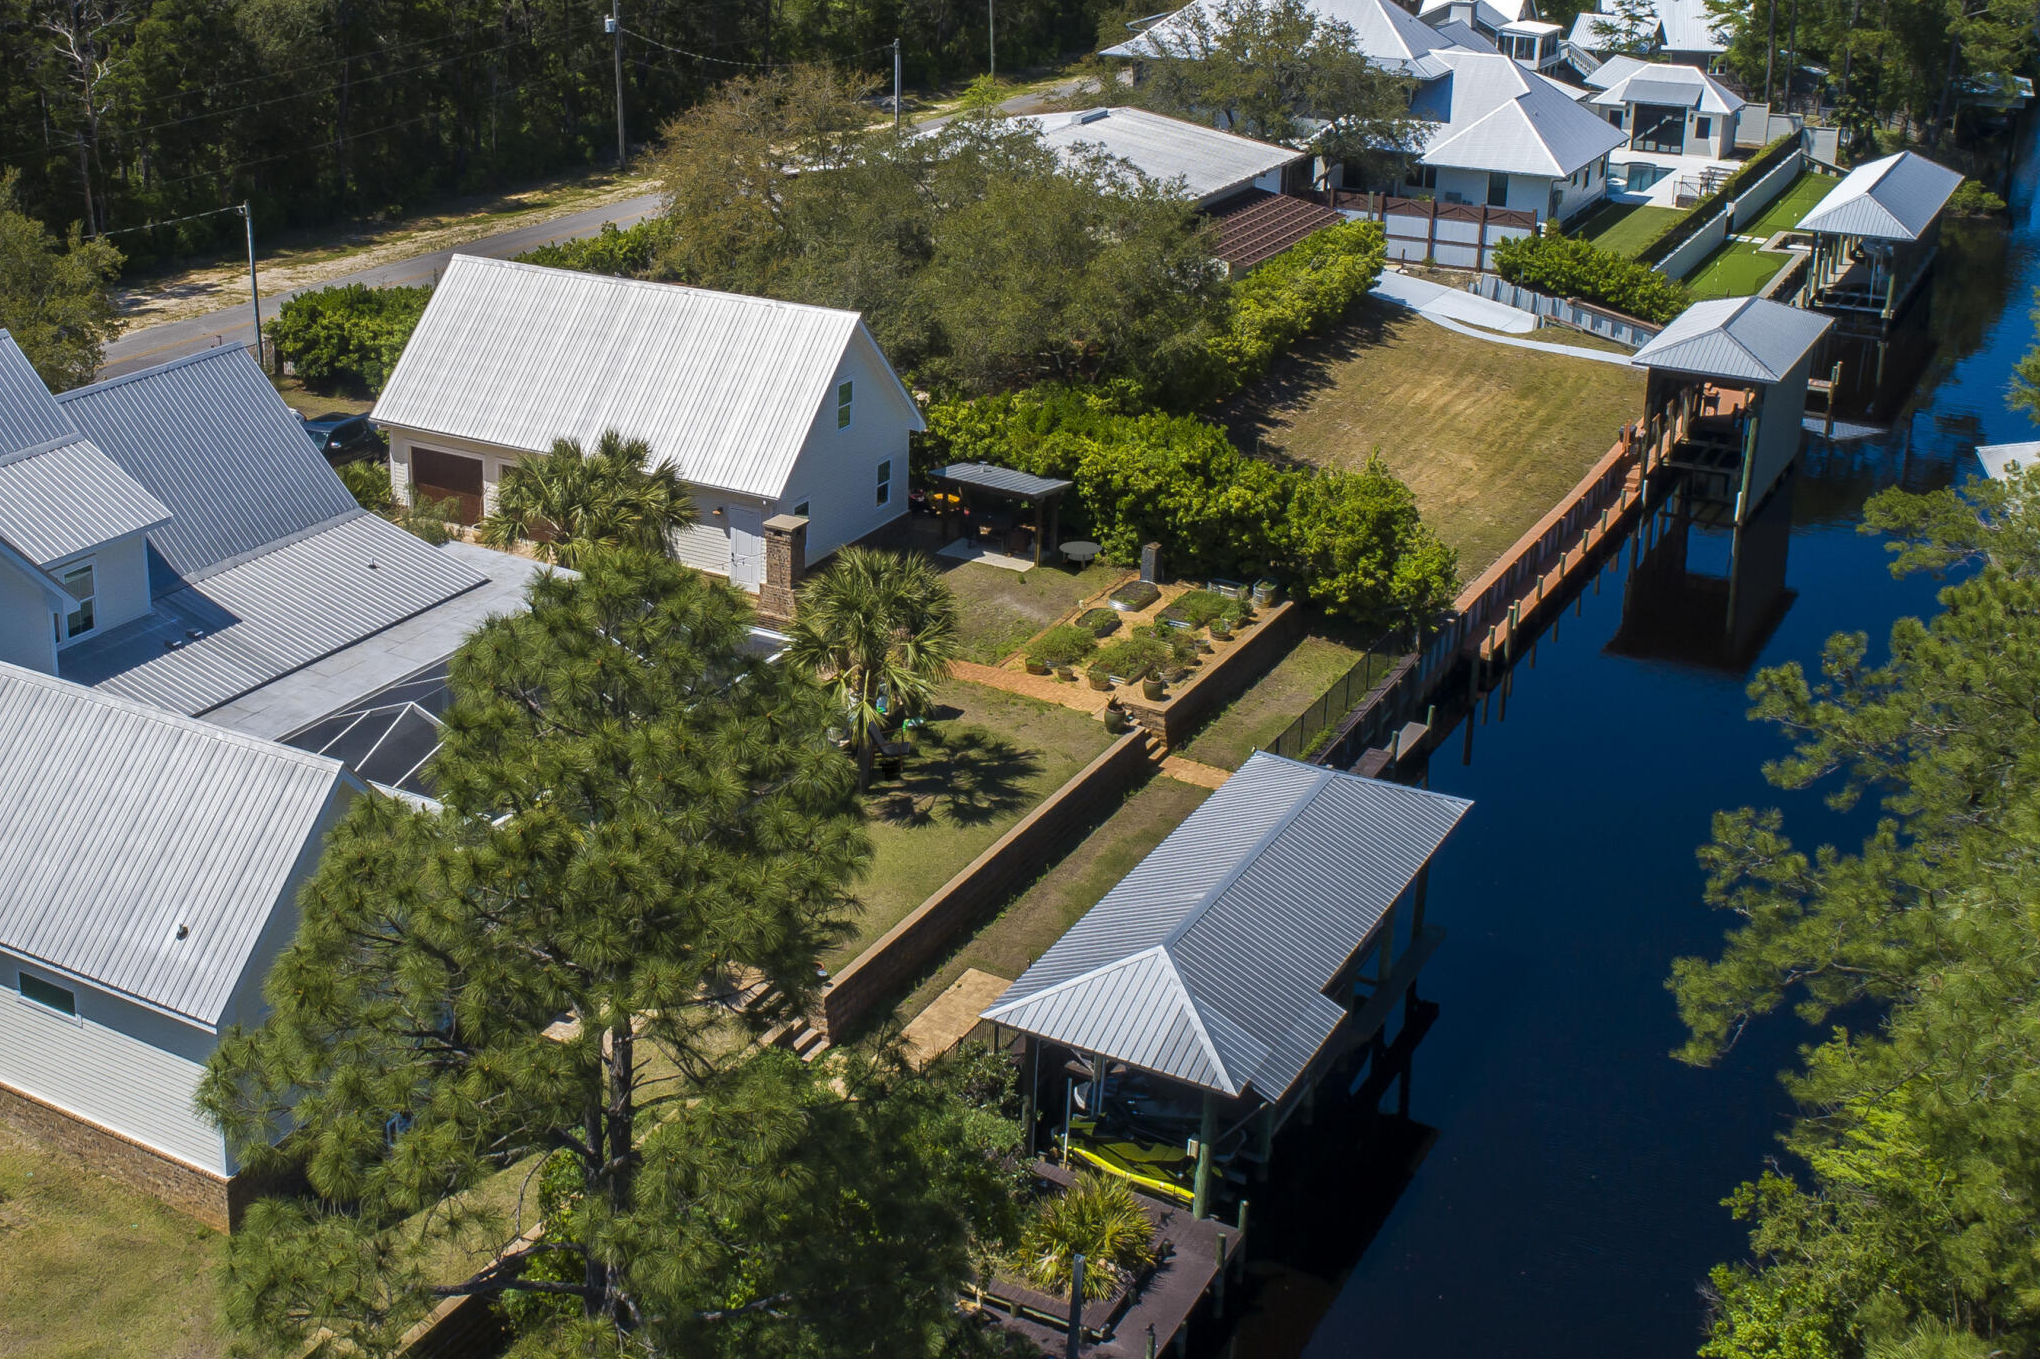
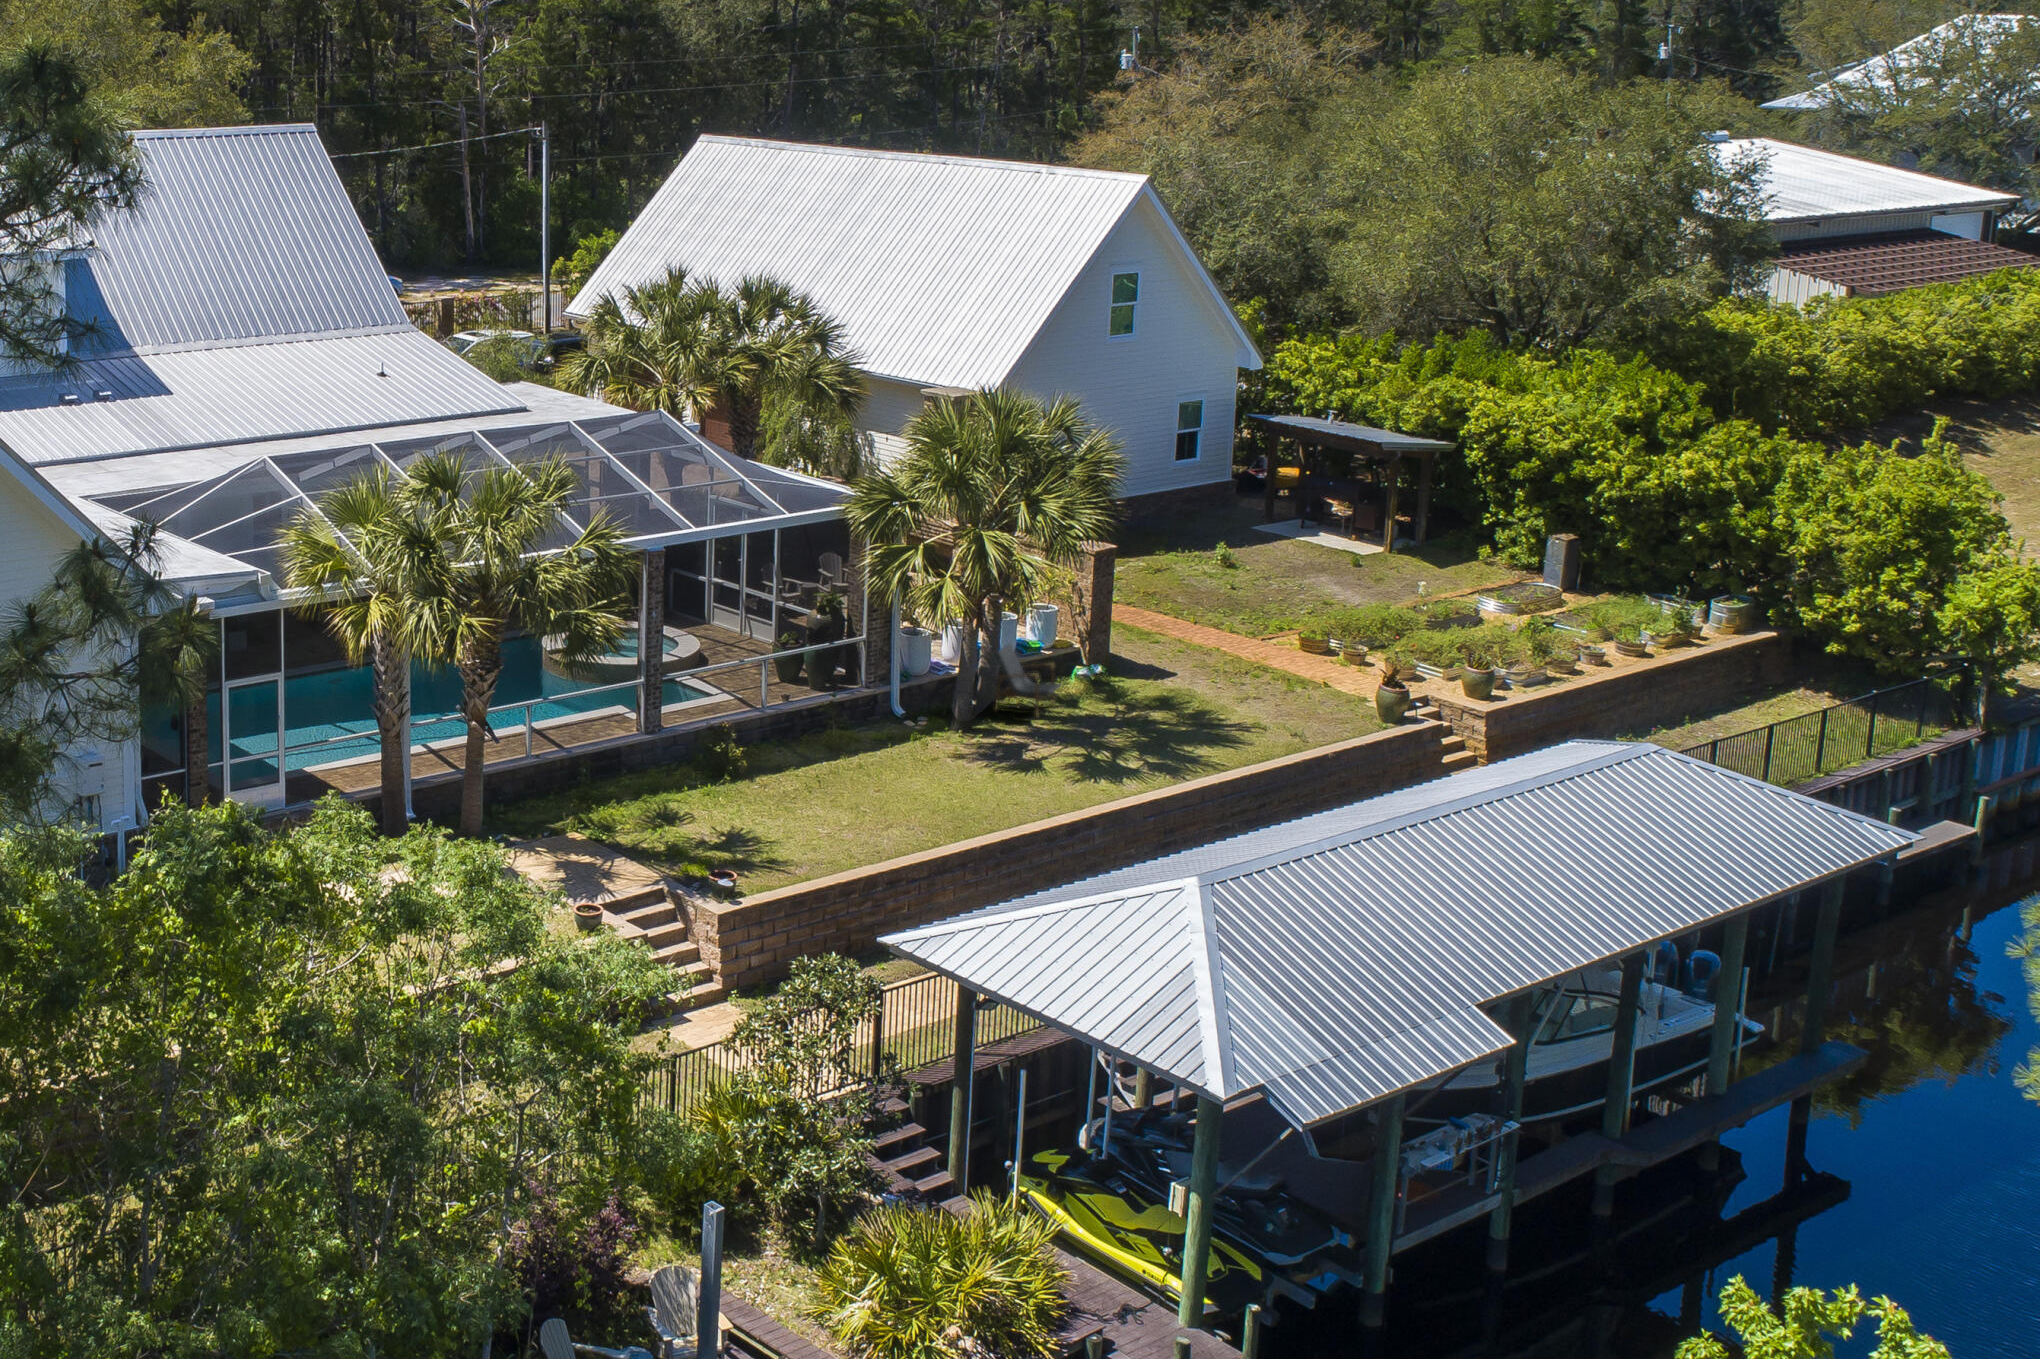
round table: present [1059,541,1102,570] -> none [1423,531,1488,566]

